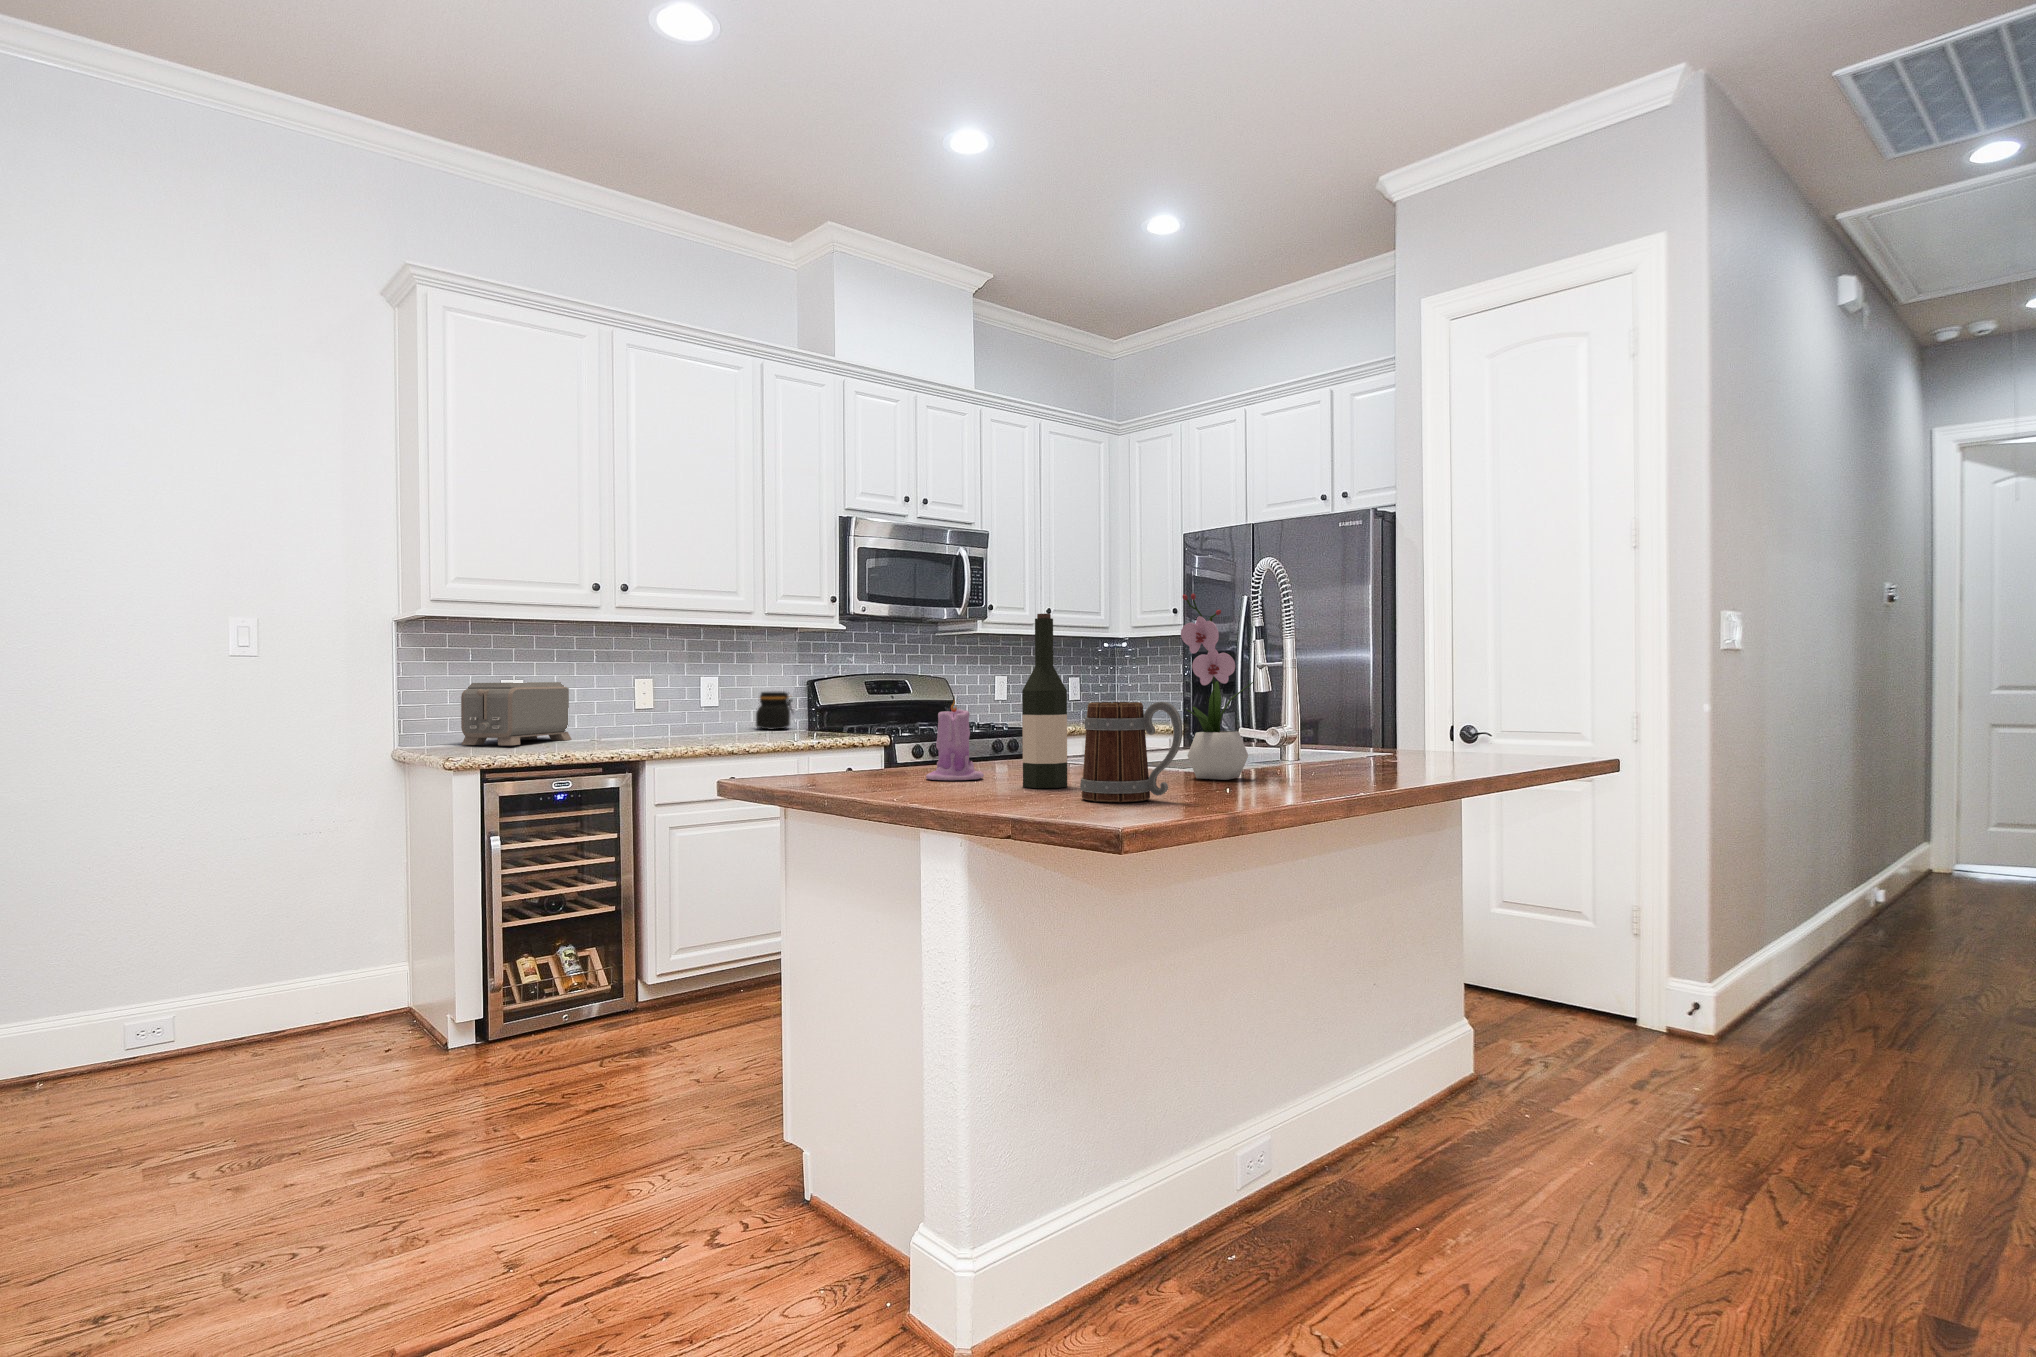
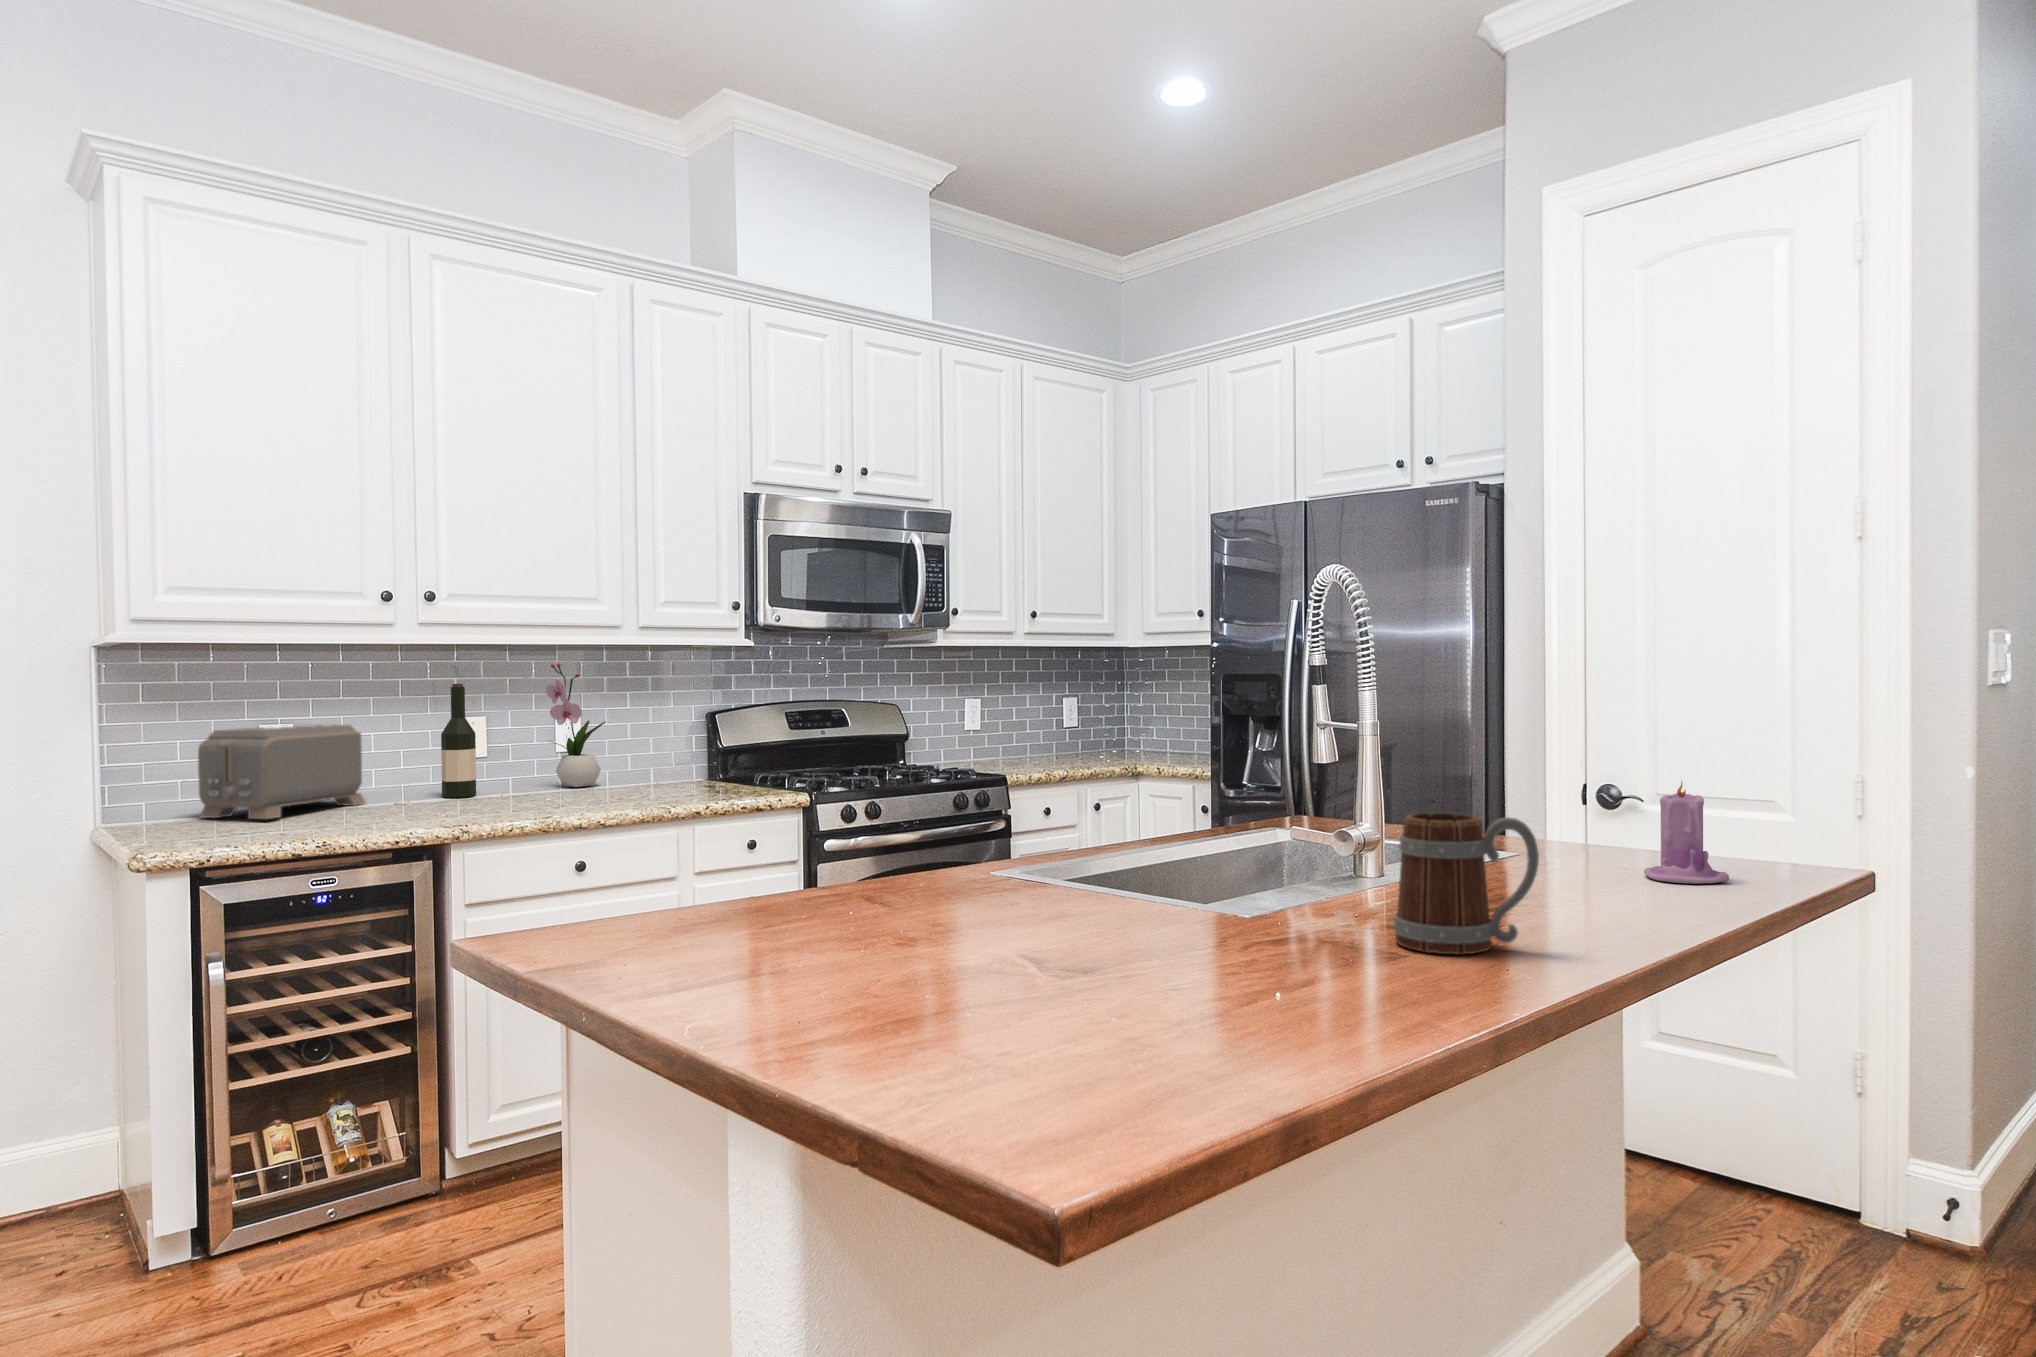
flower arrangement: present [1181,593,1253,780] -> present [546,663,606,787]
wine bottle: present [1022,614,1067,788] -> present [441,684,476,797]
jar: present [756,692,793,729] -> none [628,728,687,780]
candle: present [926,700,984,780] -> present [1644,781,1729,884]
mug: present [1080,702,1182,802] -> present [1393,813,1539,954]

